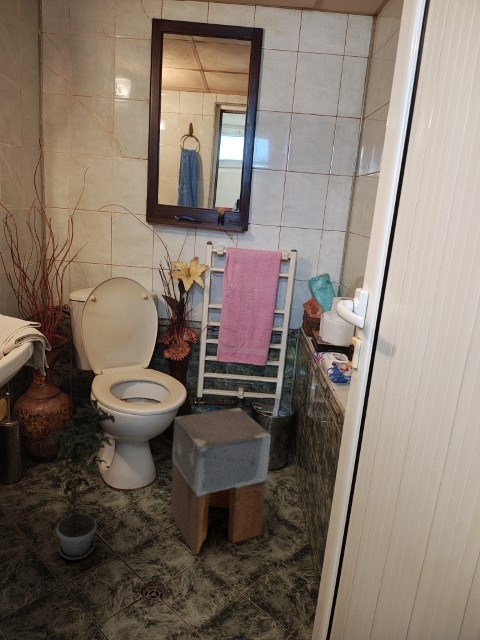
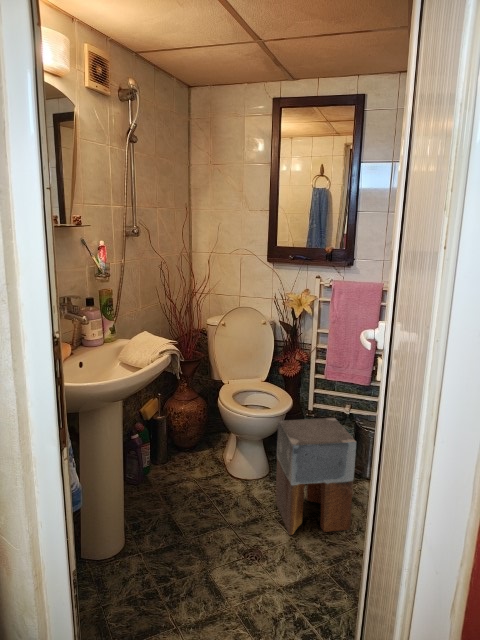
potted plant: present [43,400,115,560] -> none [174,400,229,524]

